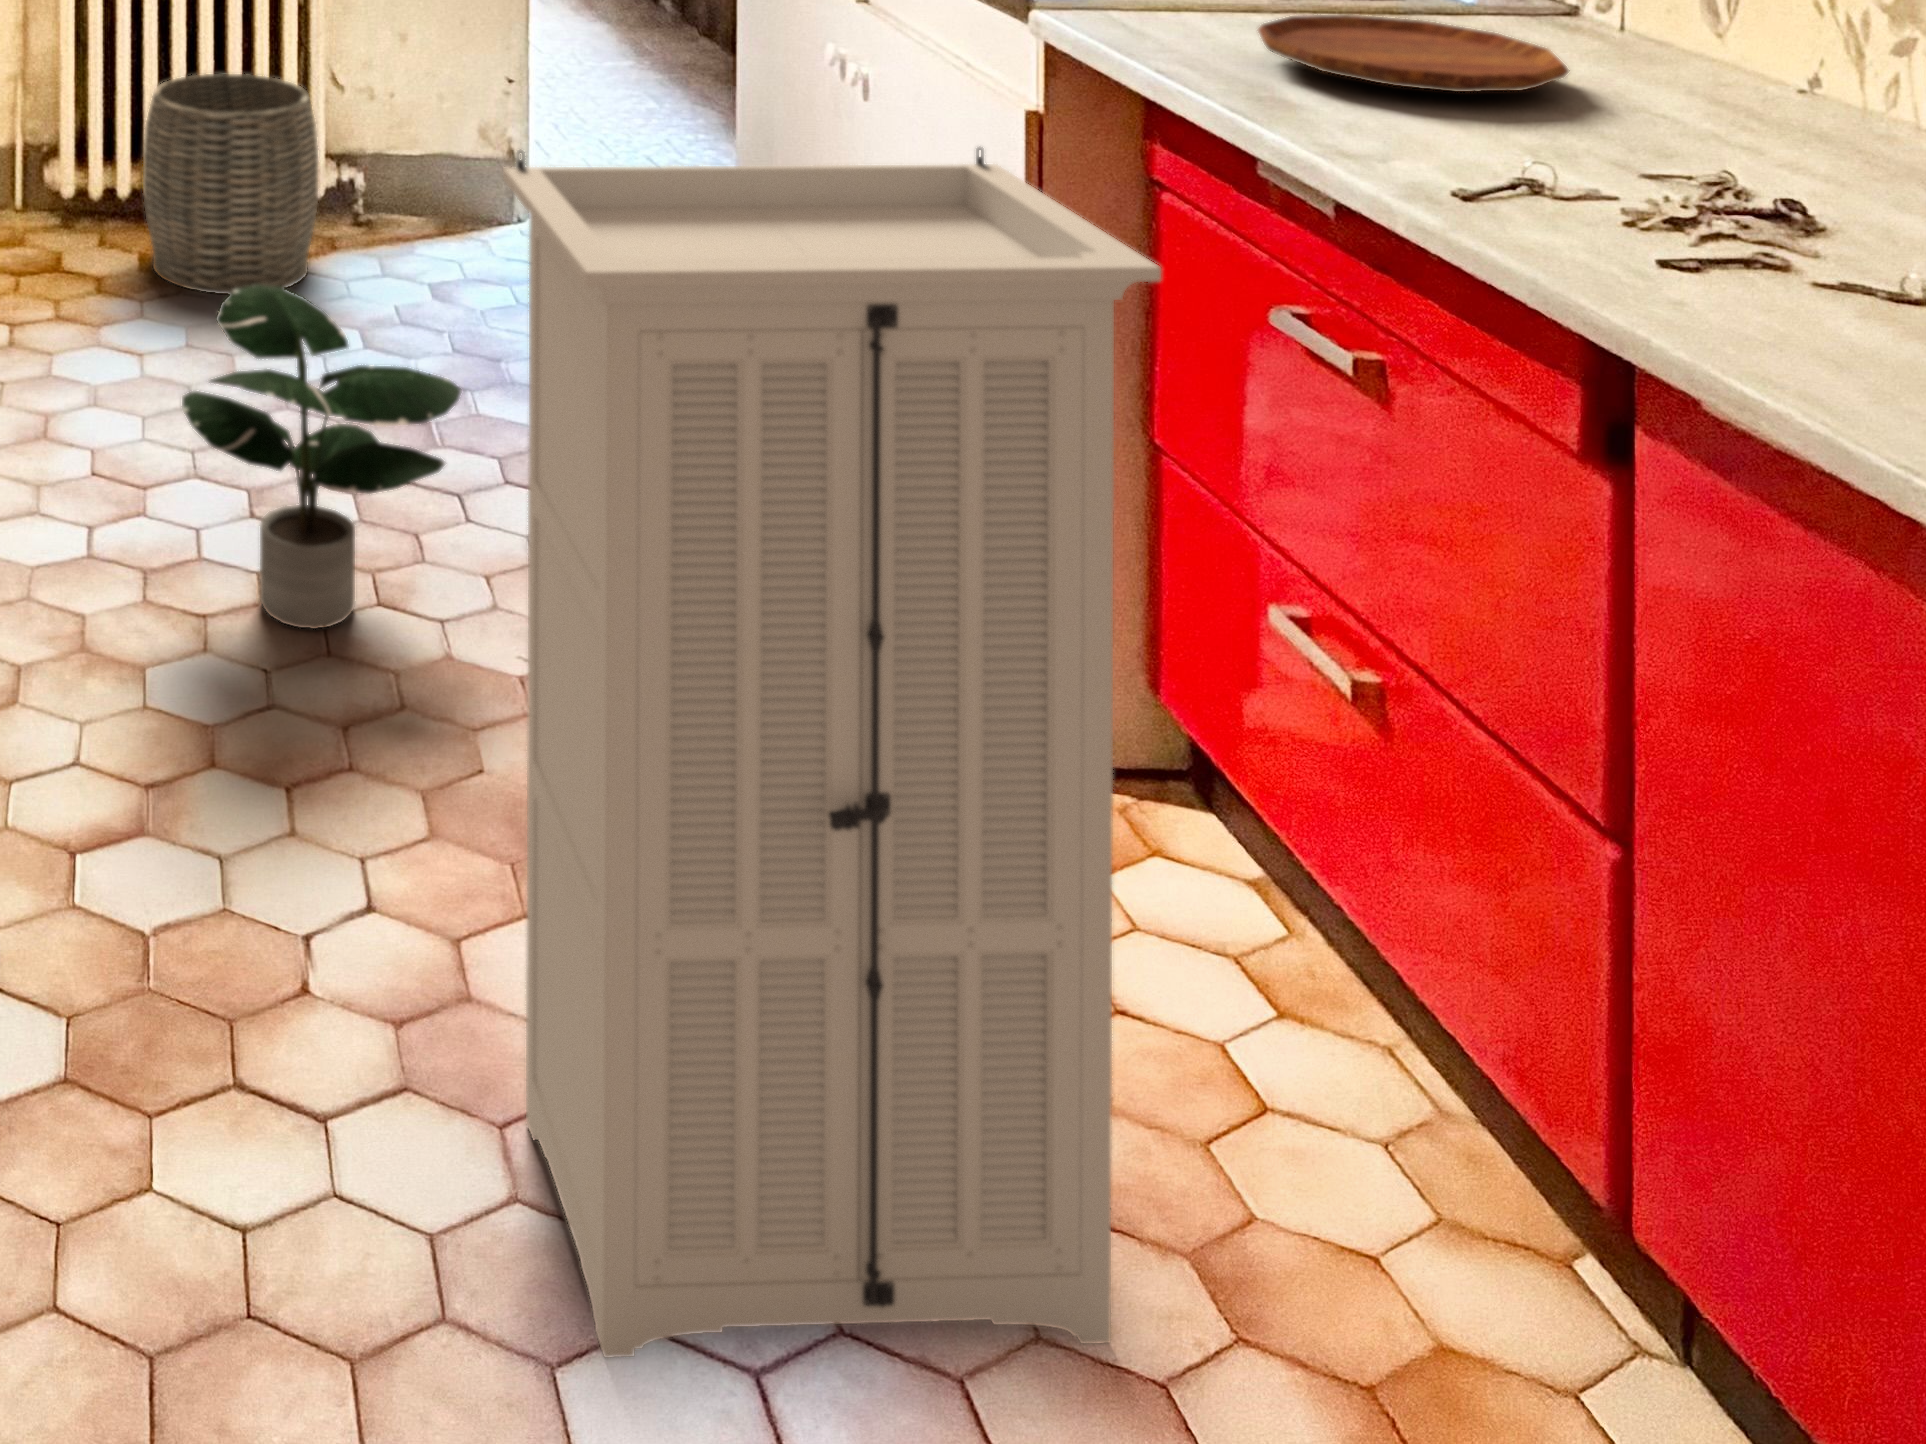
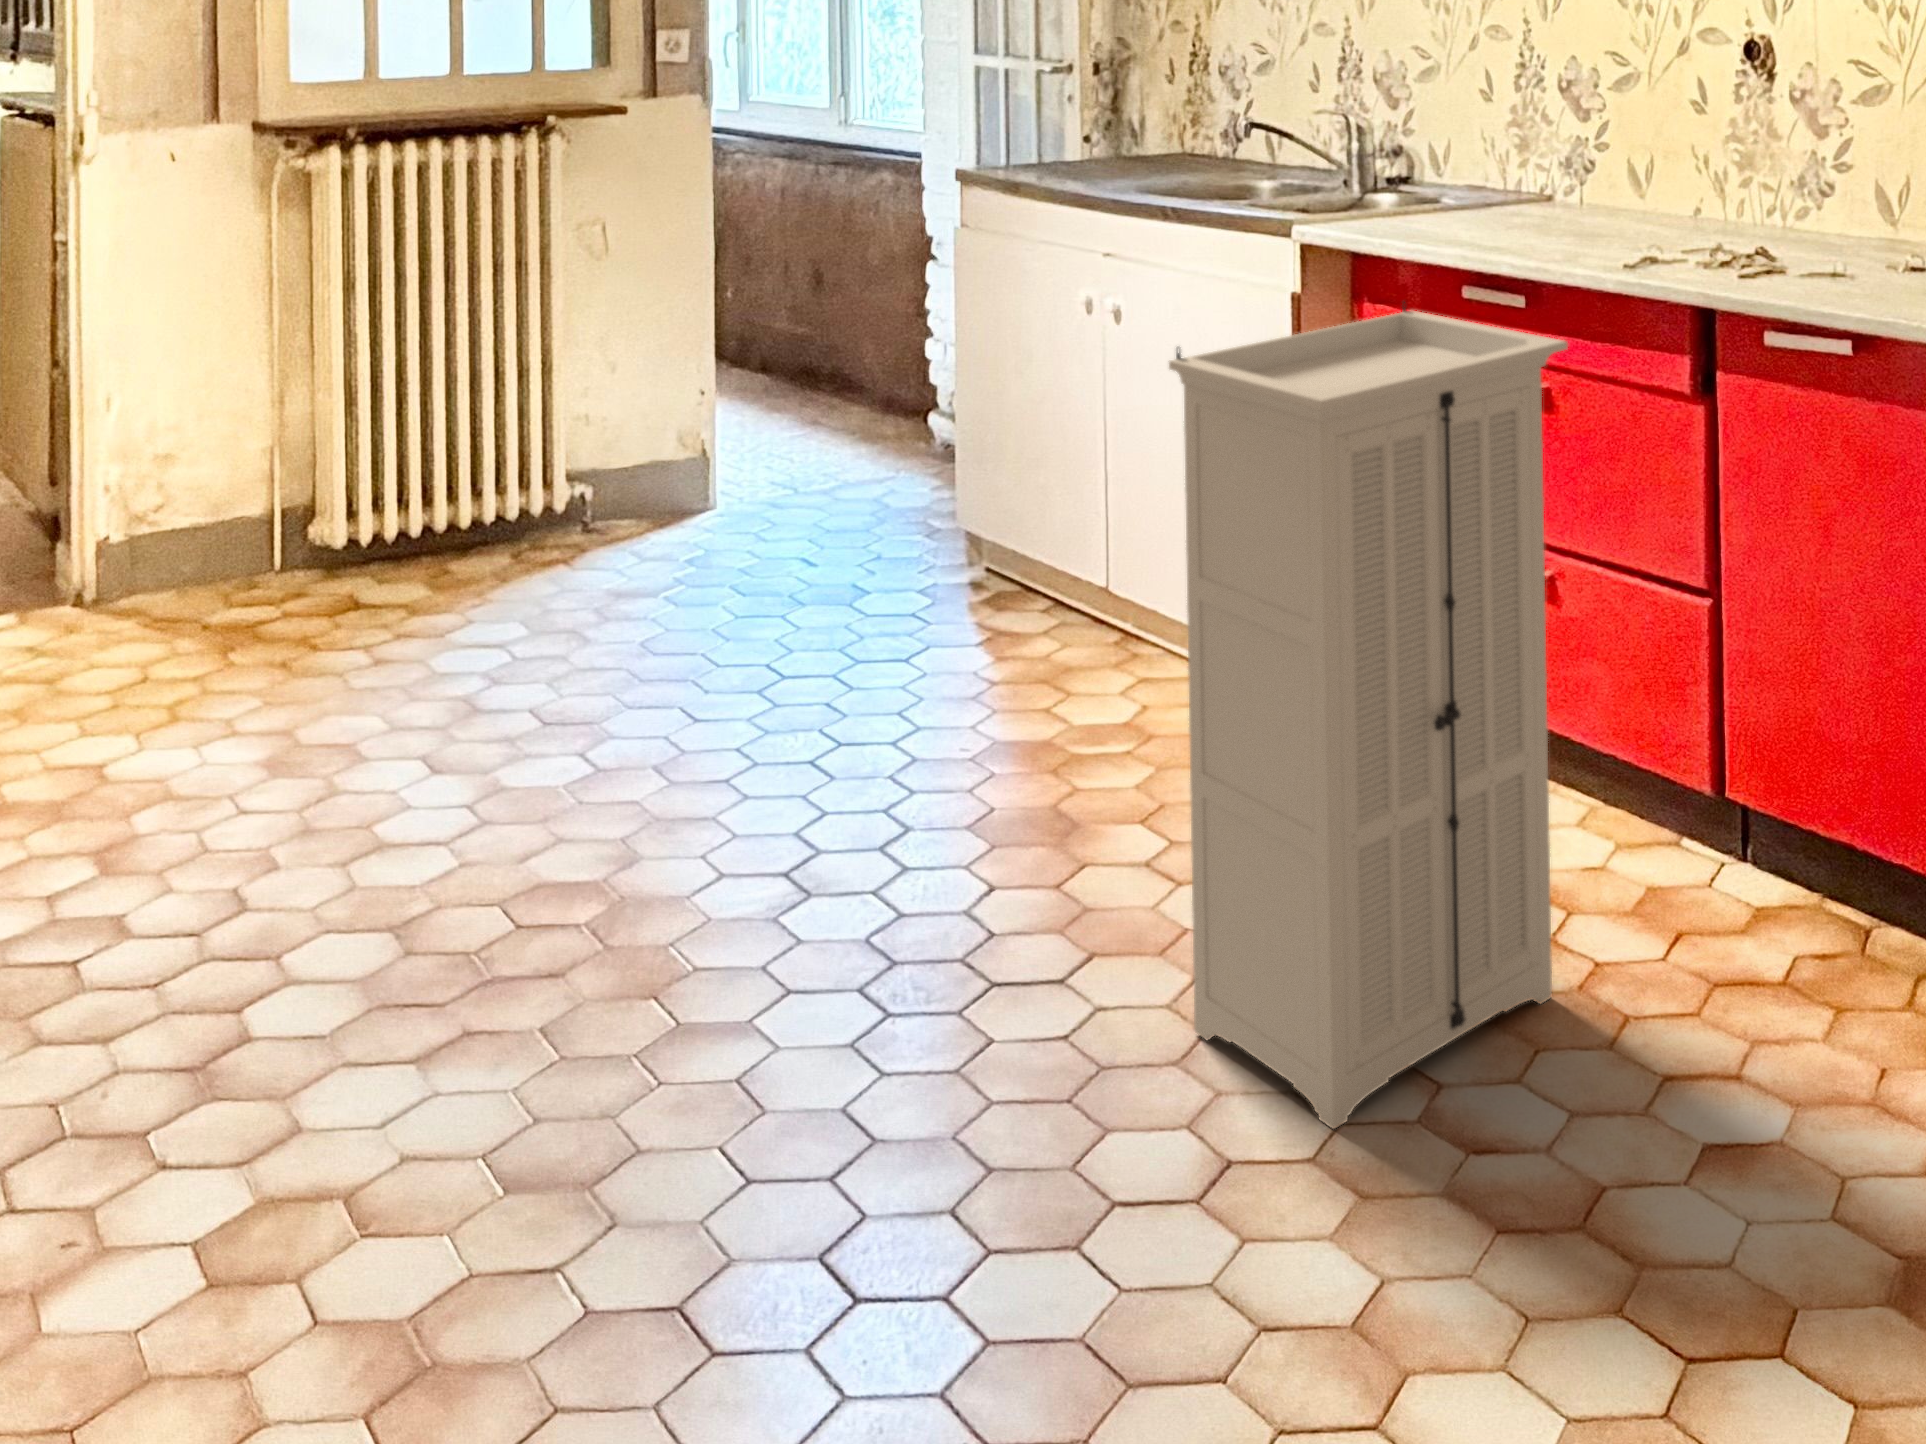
tray: present [1258,15,1570,92] -> none [1438,205,1600,239]
woven basket: present [143,74,318,294] -> none [438,407,601,603]
potted plant: present [182,285,461,629] -> none [688,546,913,810]

